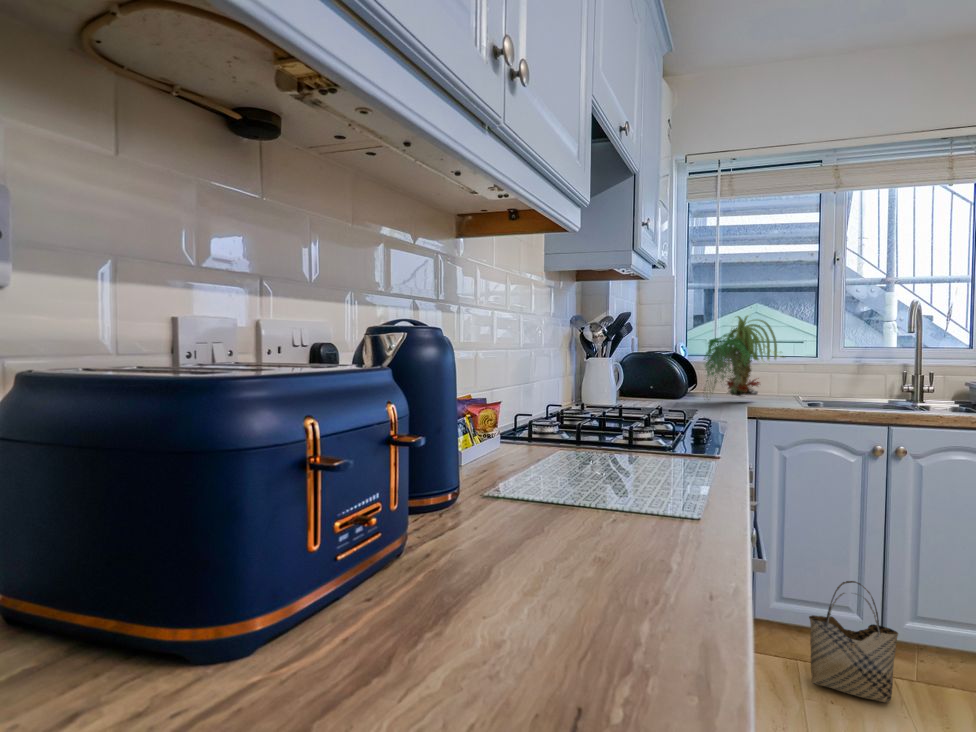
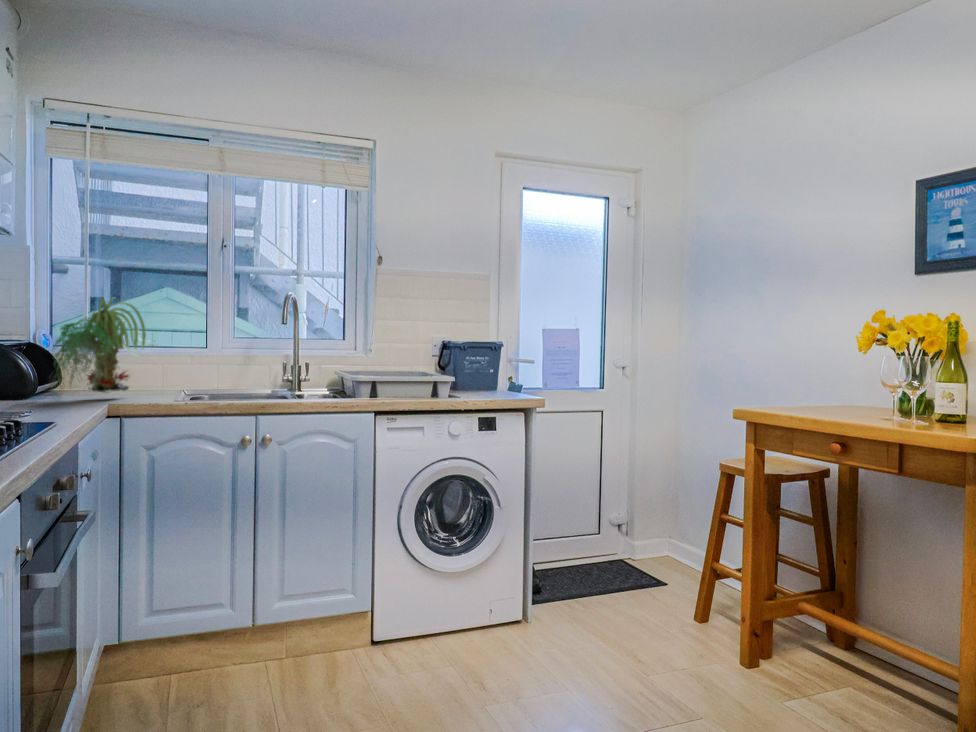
woven basket: present [809,581,898,703] -> none [173,580,262,704]

